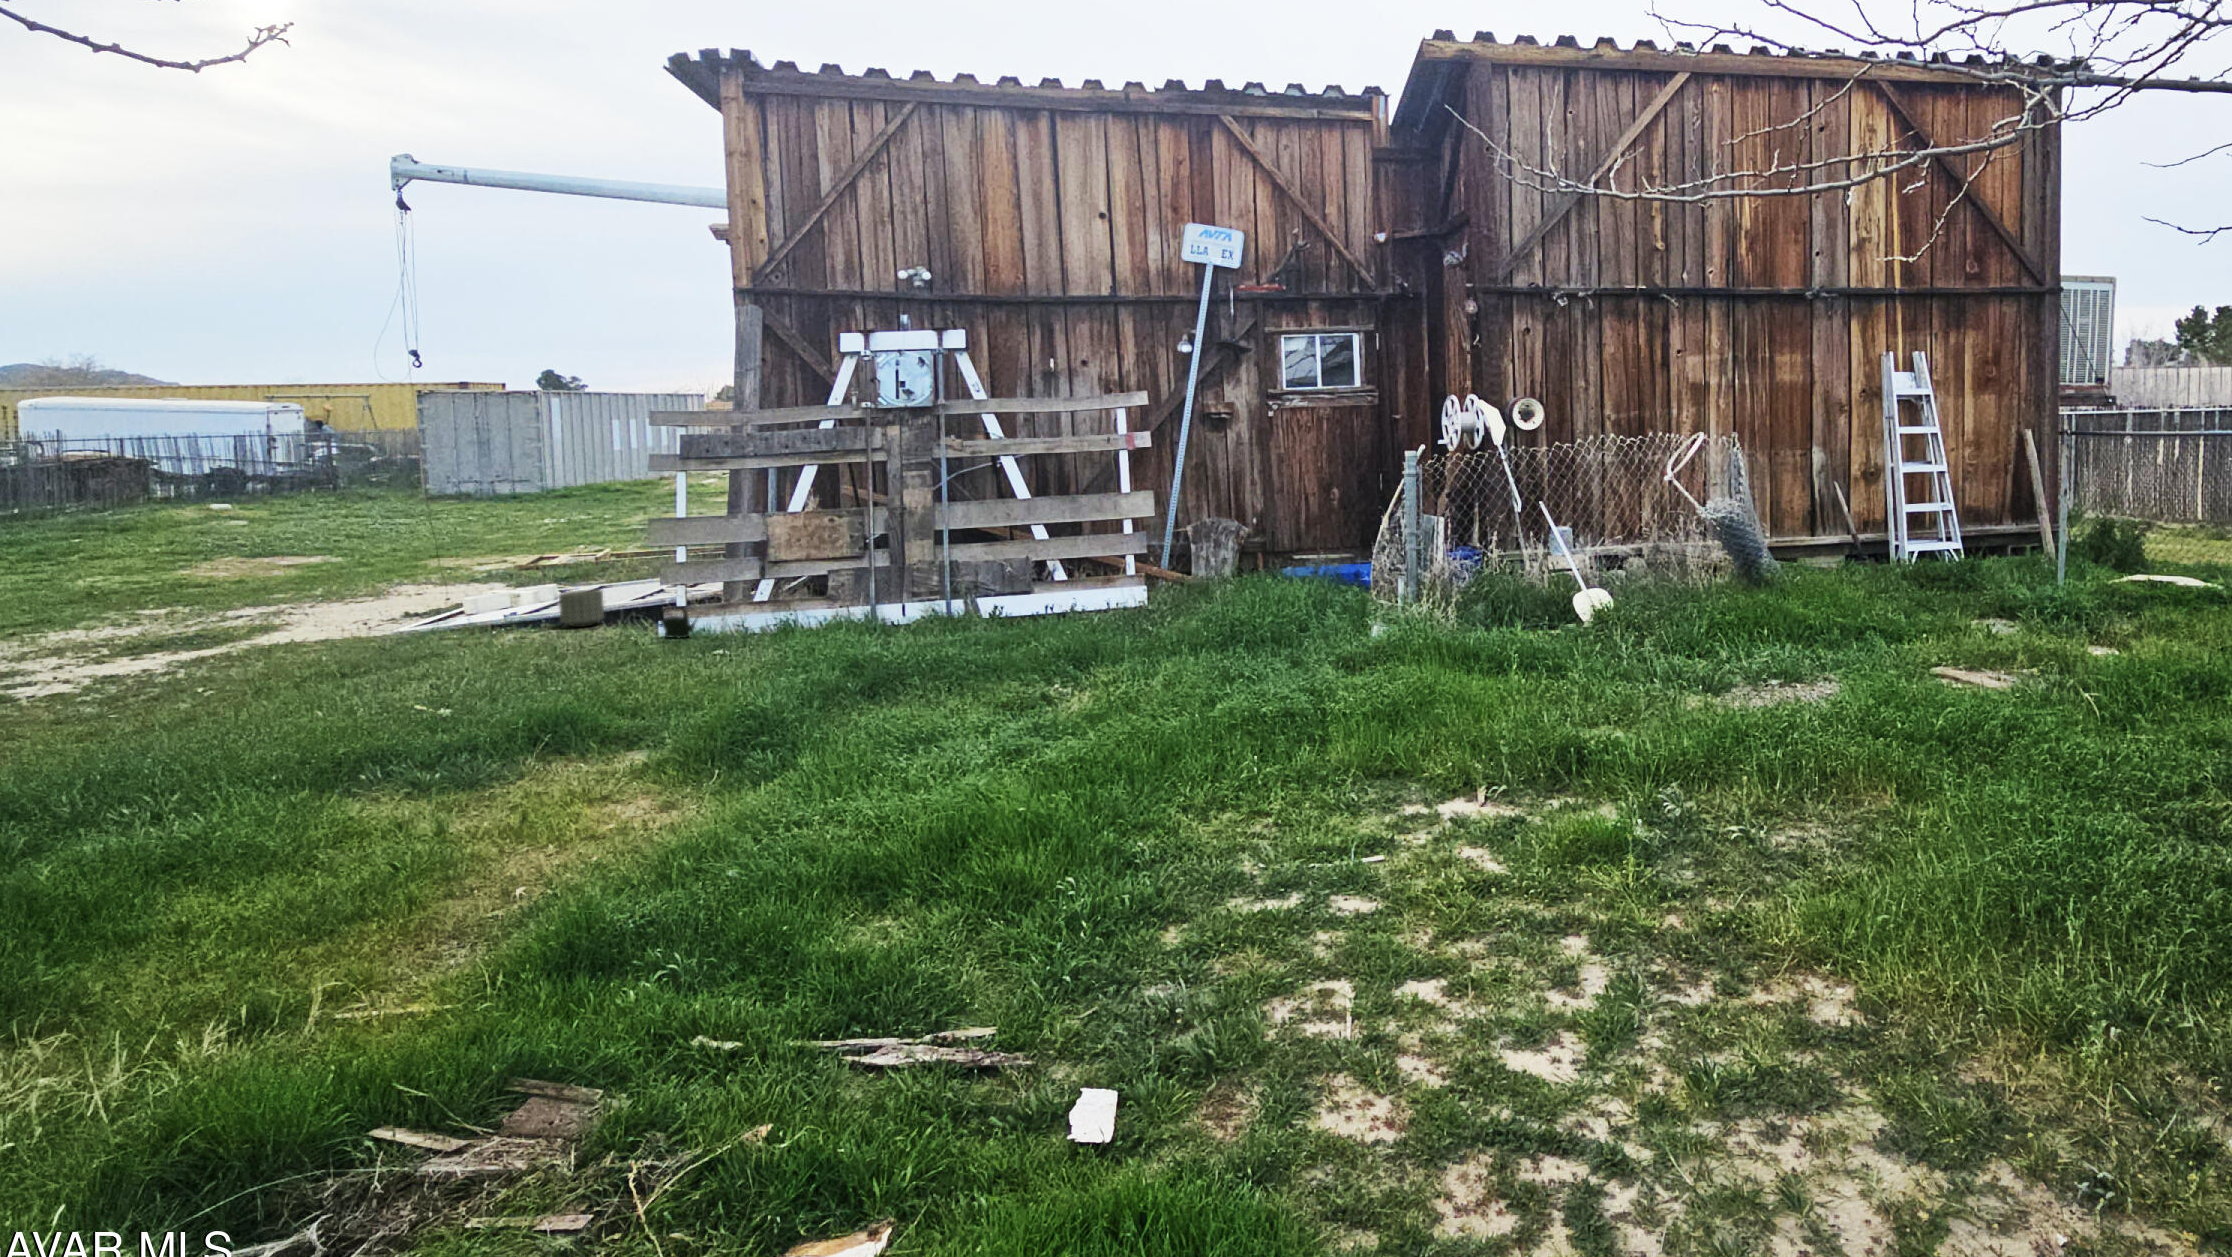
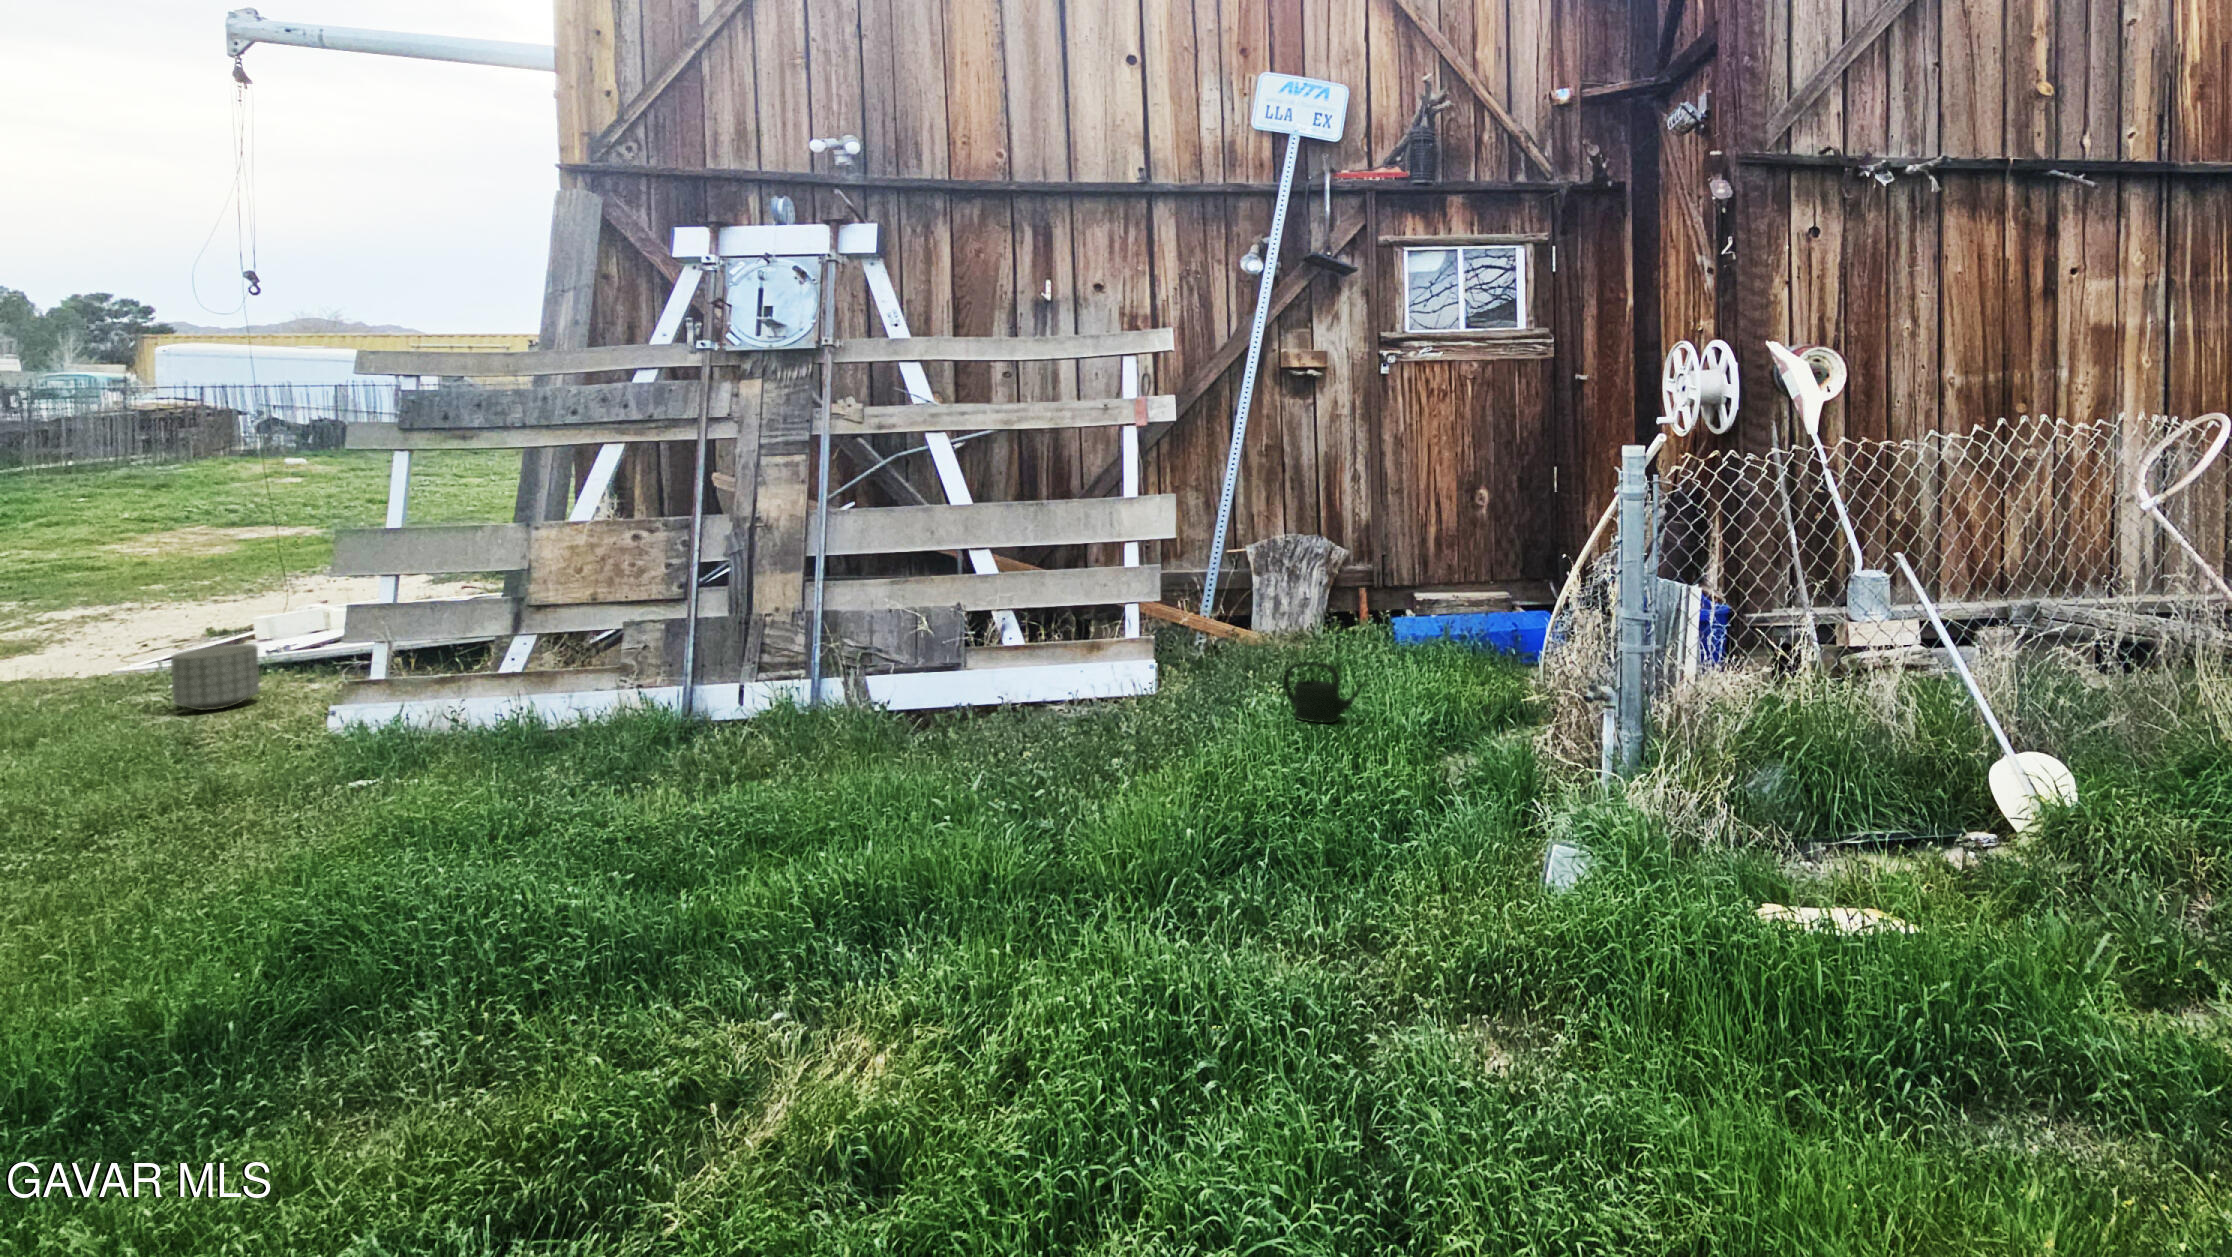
watering can: present [660,606,697,638] -> present [1283,662,1367,723]

